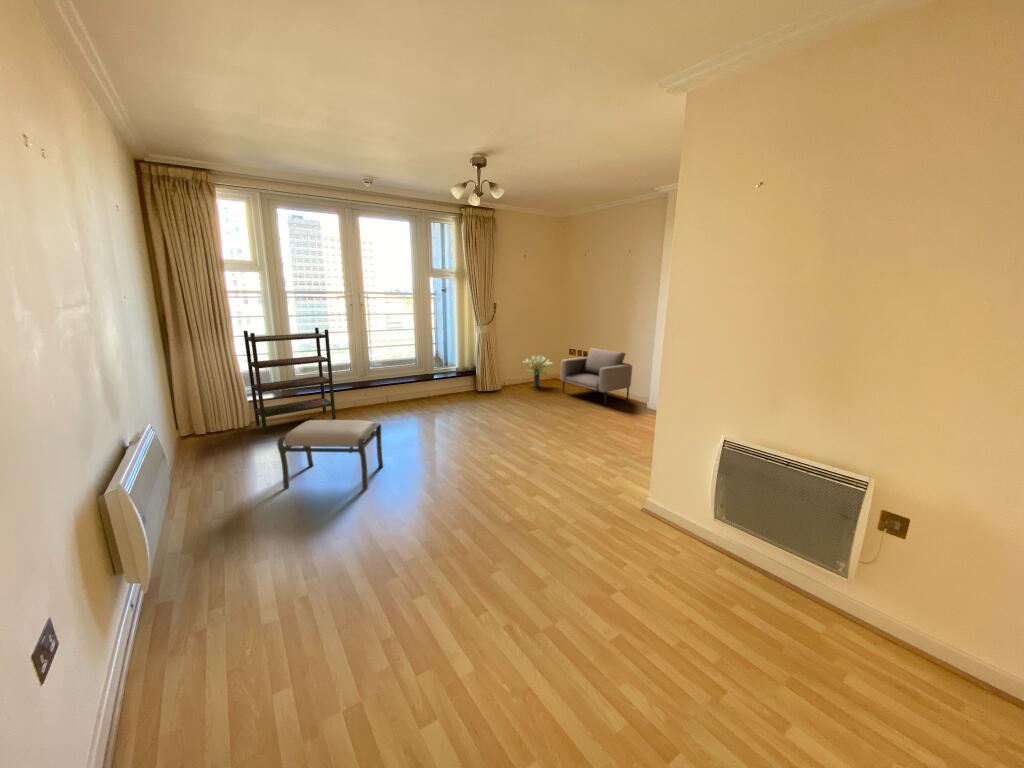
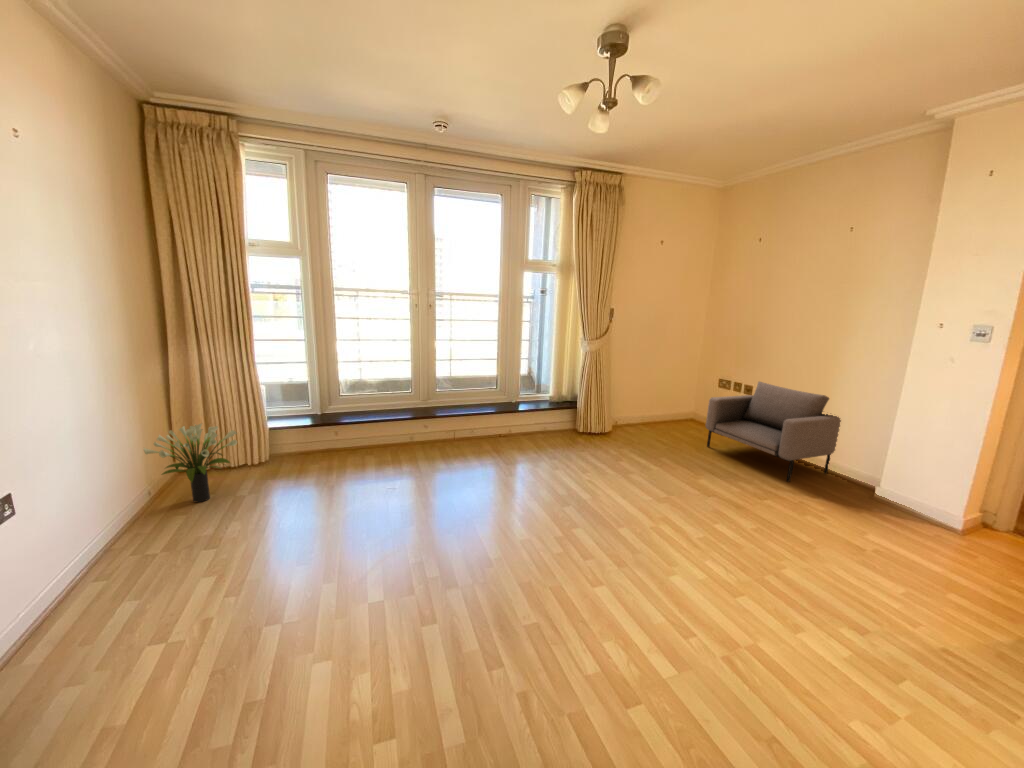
bookshelf: present [243,327,336,433] -> none [265,334,377,477]
potted plant: present [523,355,552,387] -> present [144,424,237,502]
ottoman: present [277,420,383,489] -> none [218,488,405,645]

